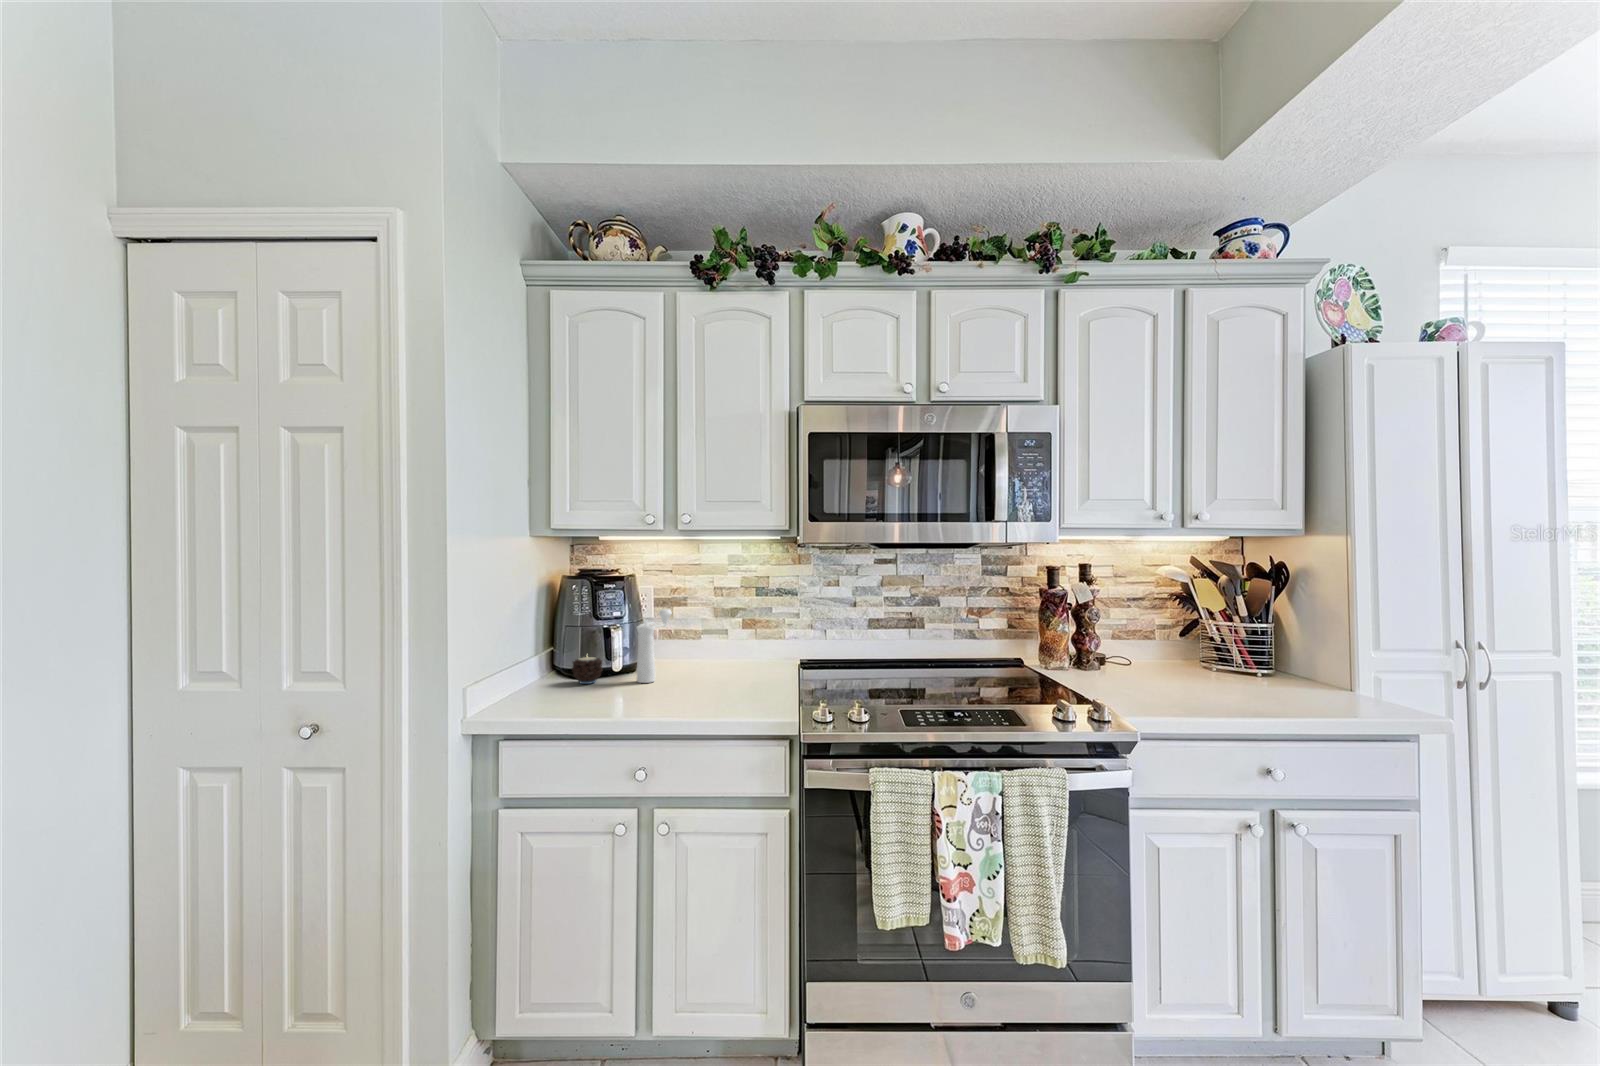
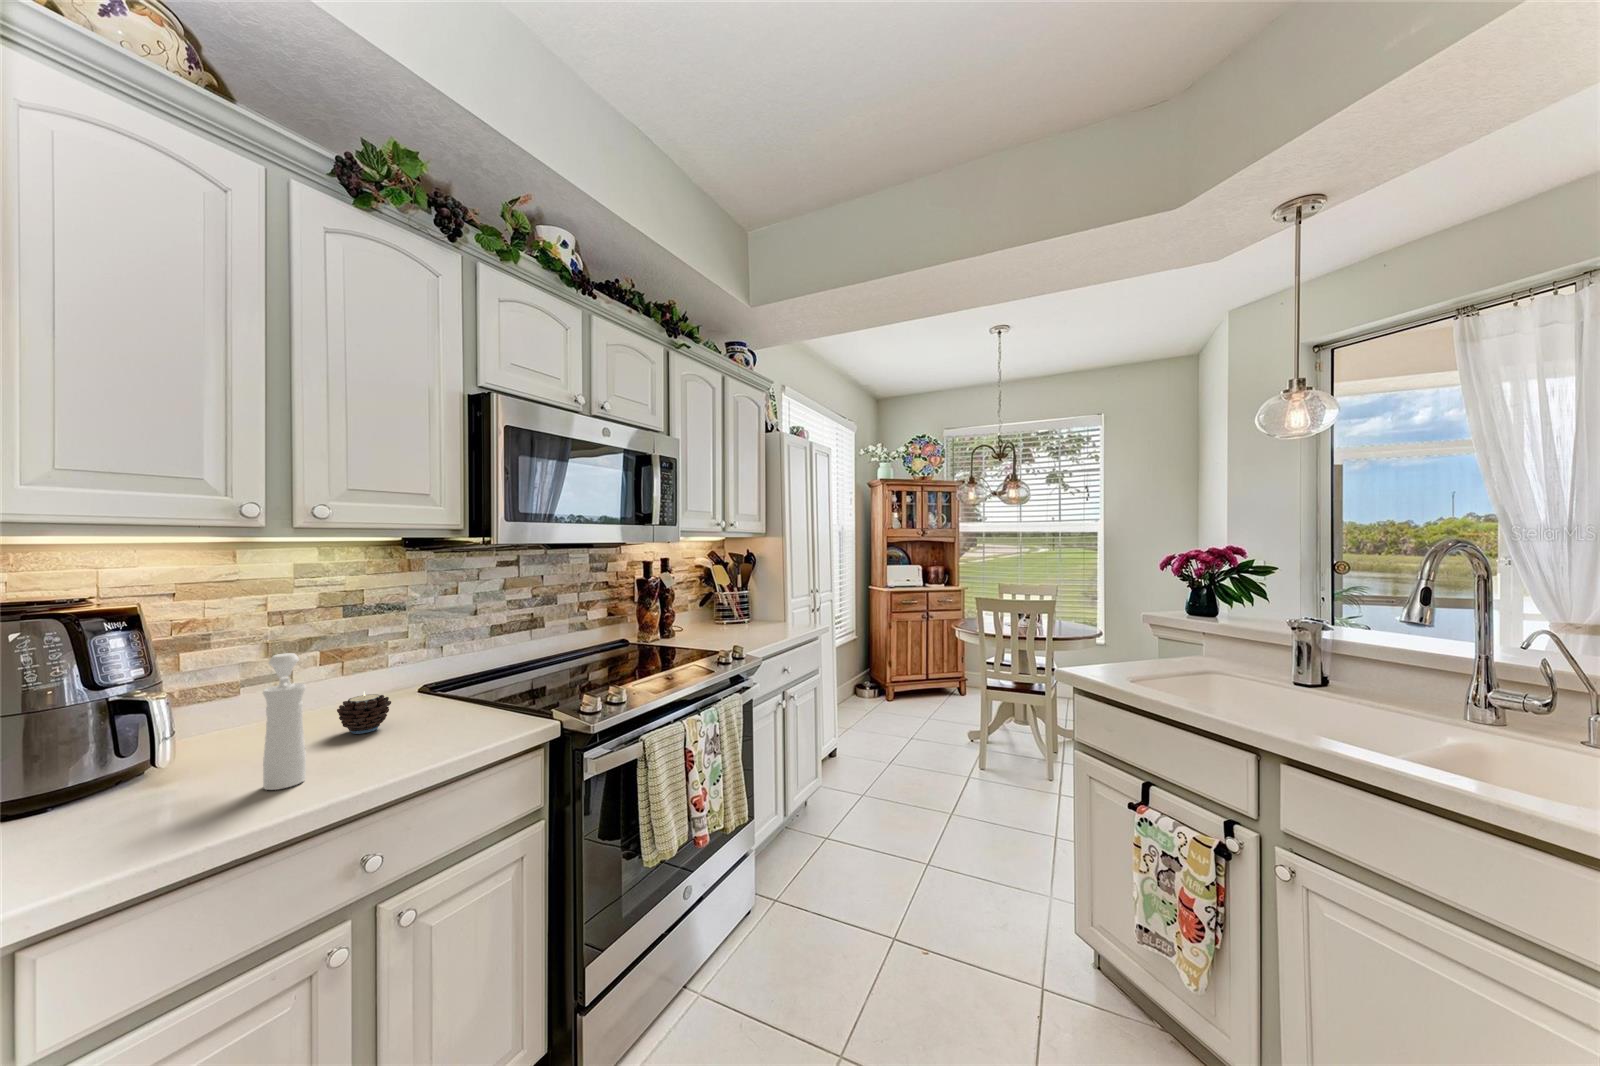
candle: present [572,657,602,684] -> present [337,691,391,734]

